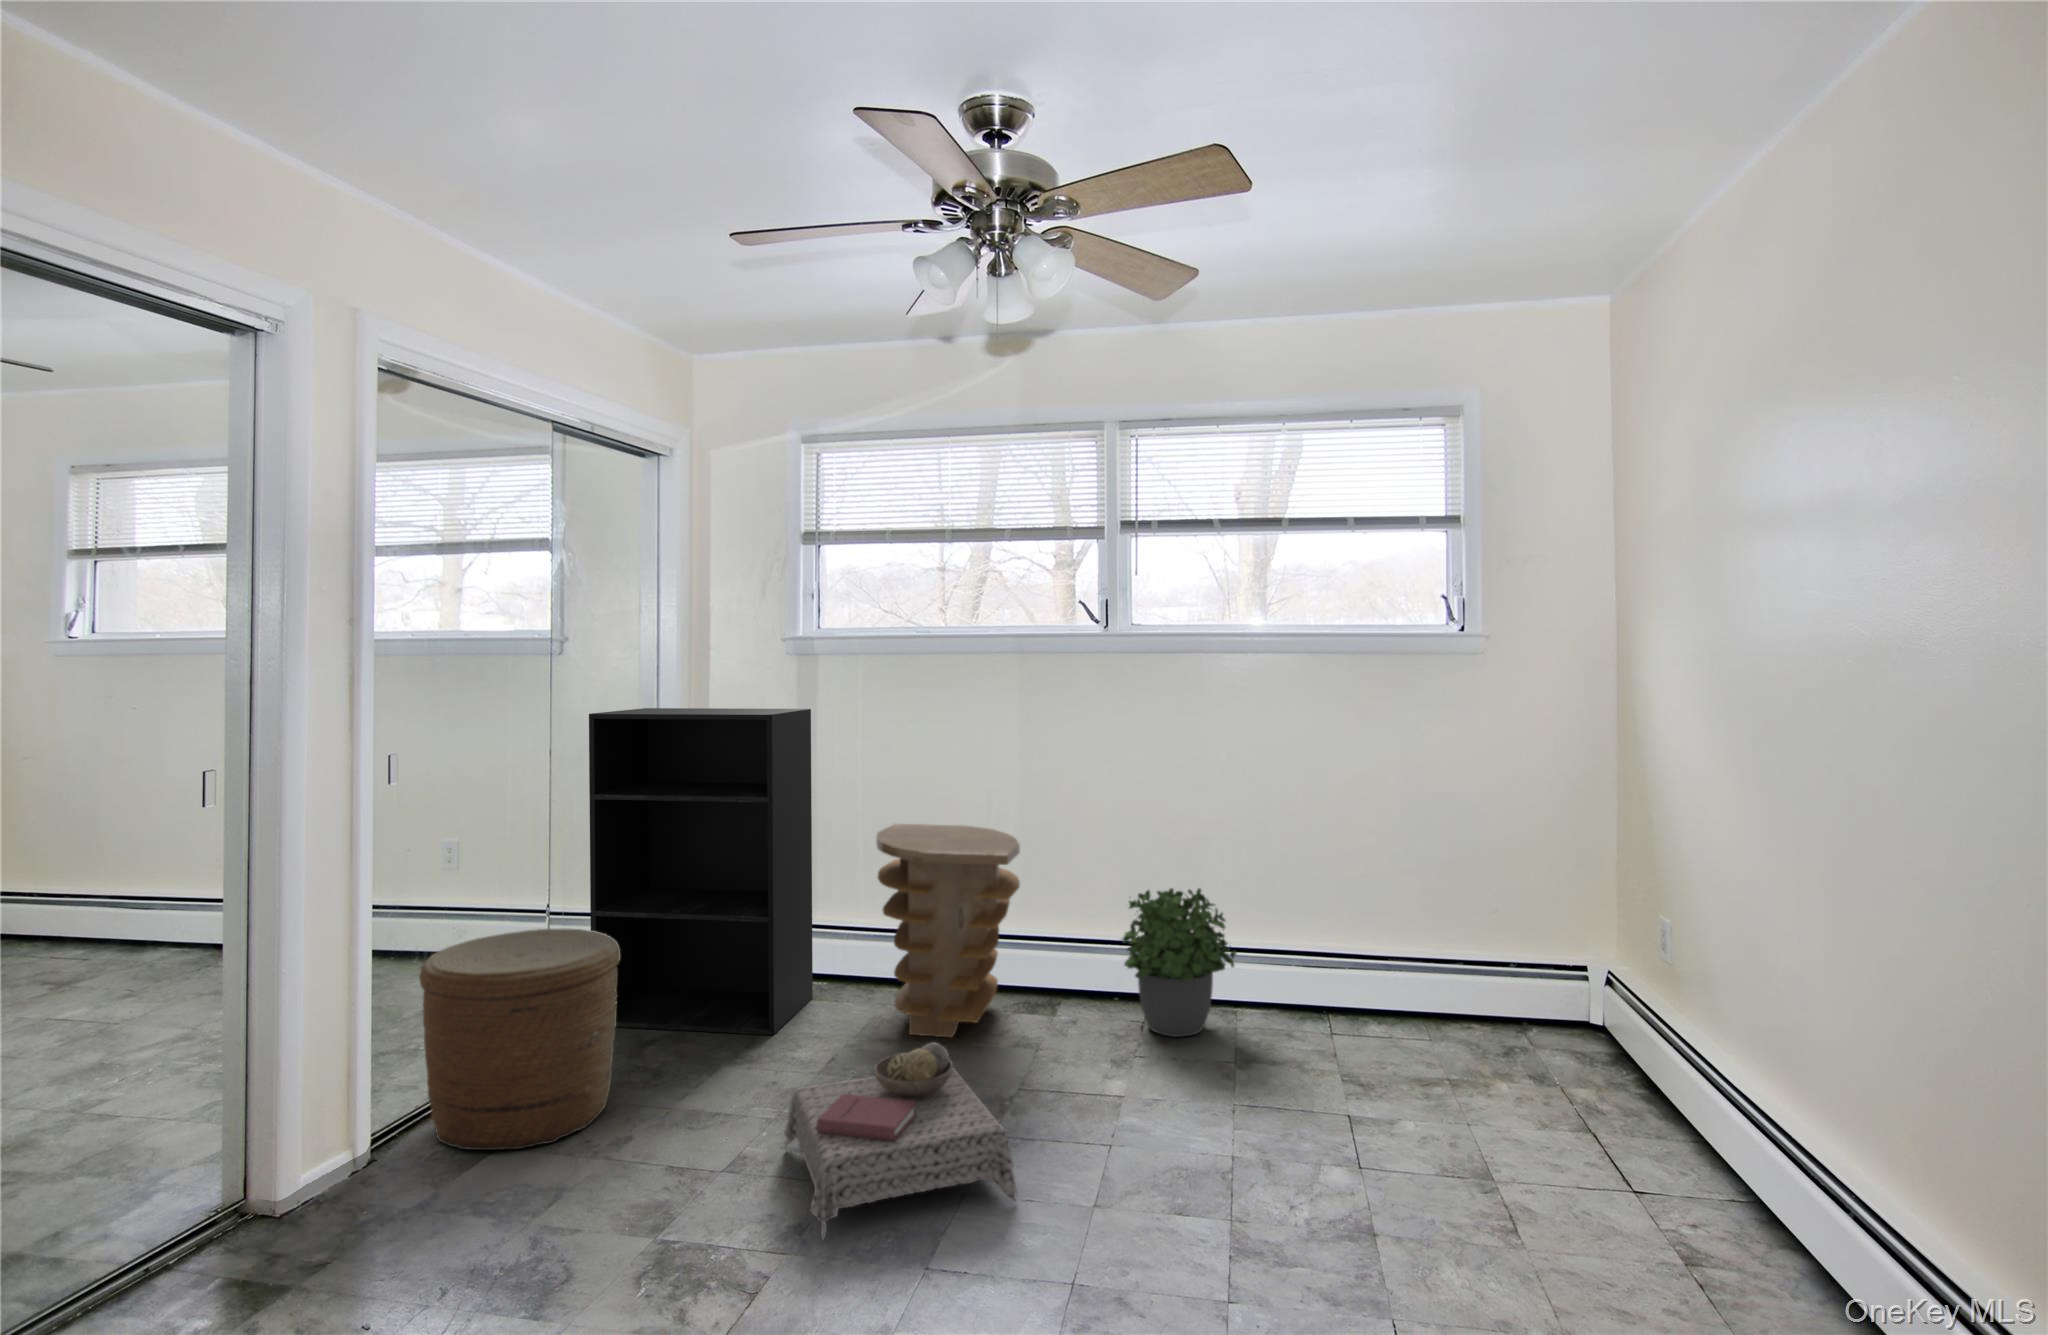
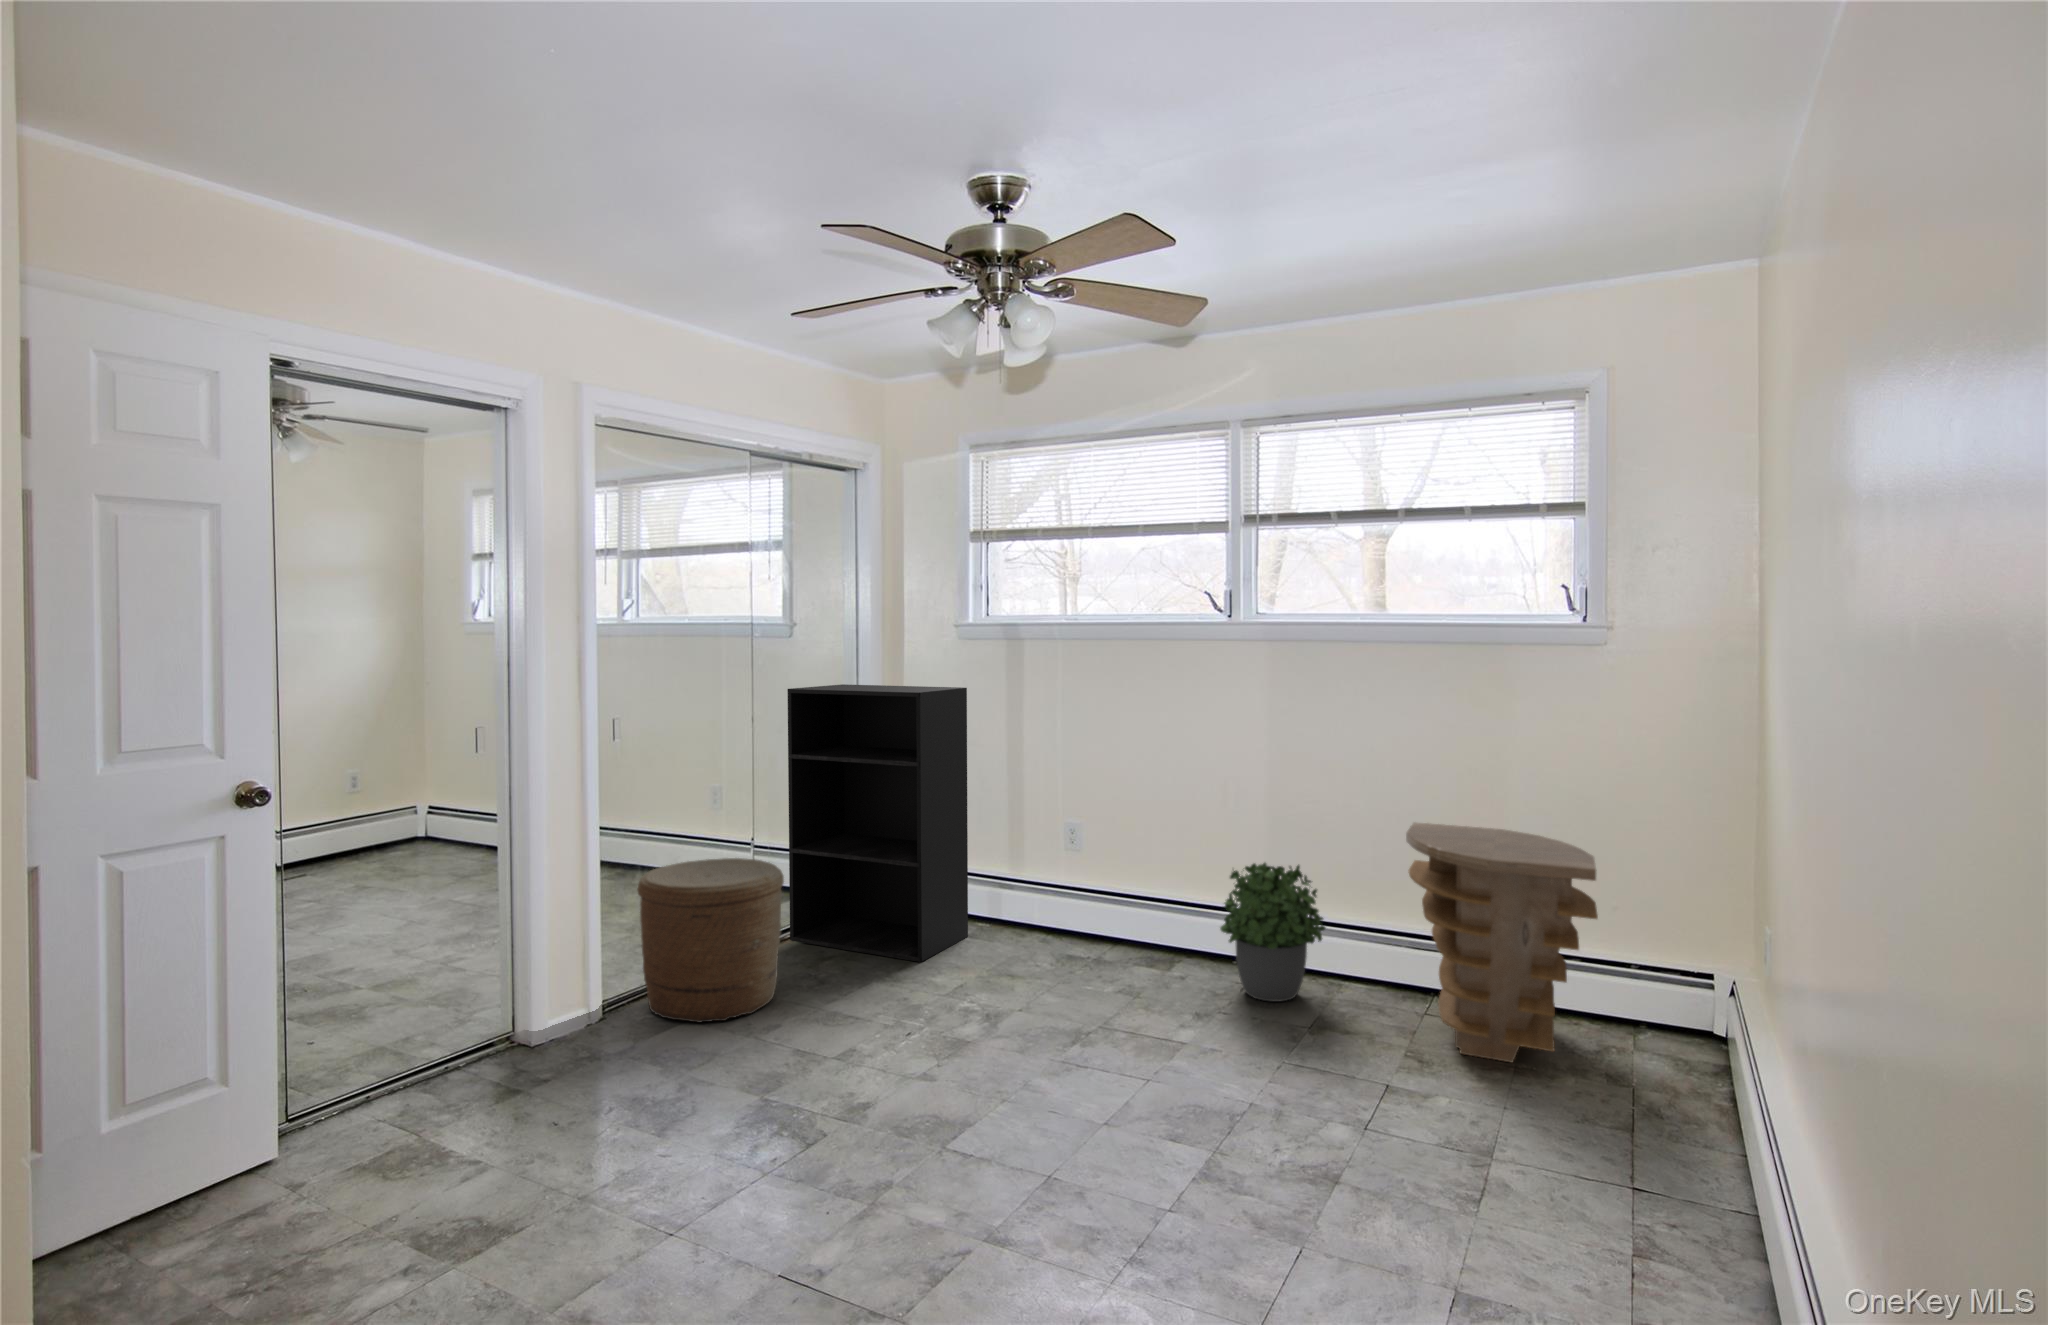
side table: present [876,824,1020,1037] -> present [1406,822,1598,1062]
ottoman: present [784,1042,1017,1241] -> none [869,974,1044,1117]

